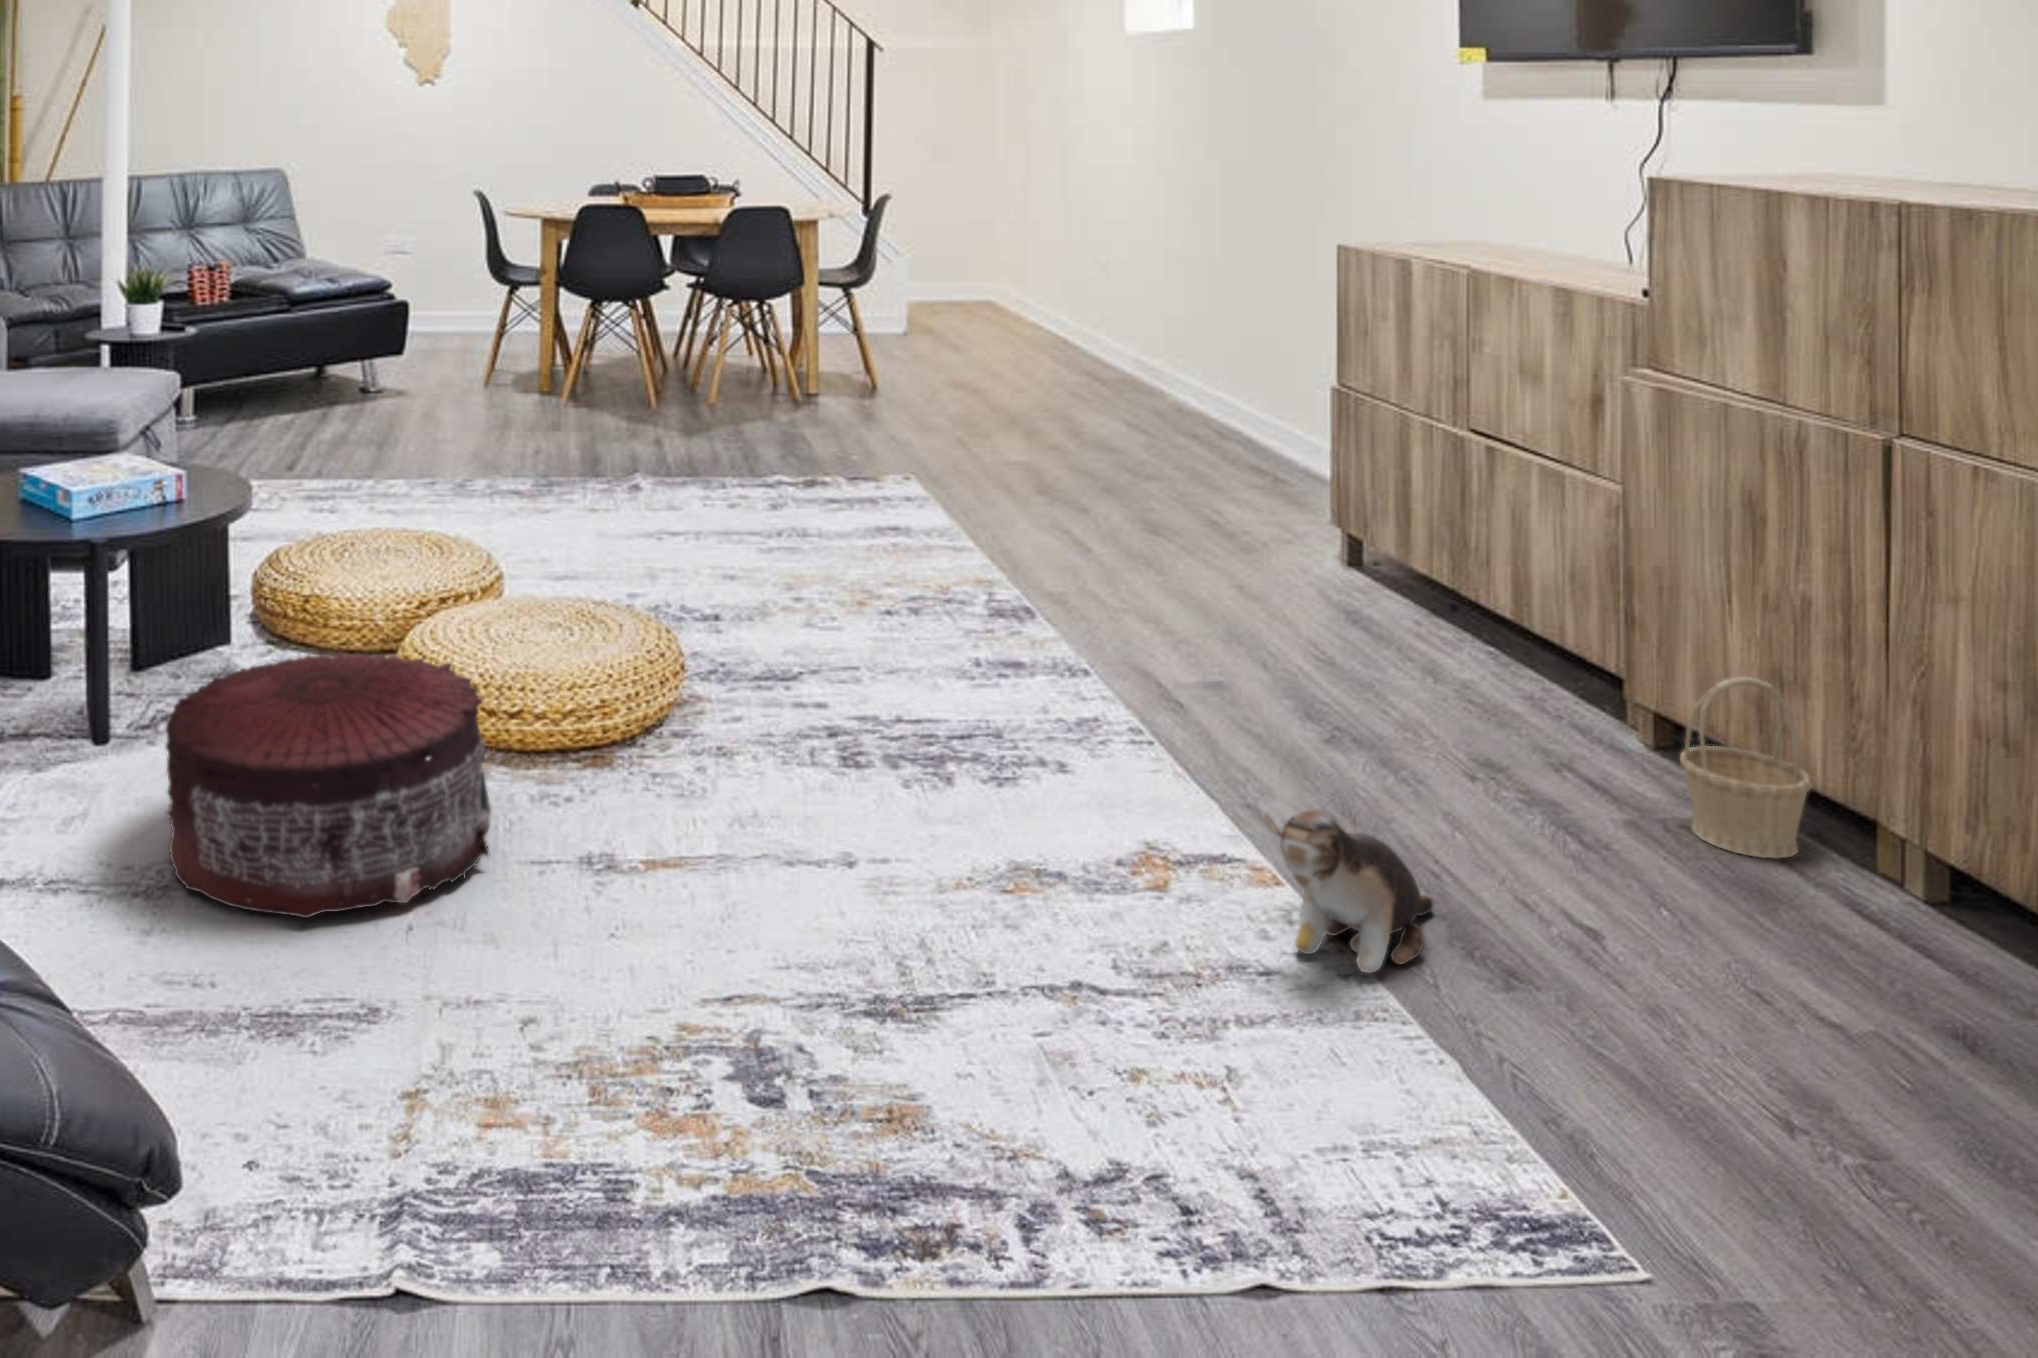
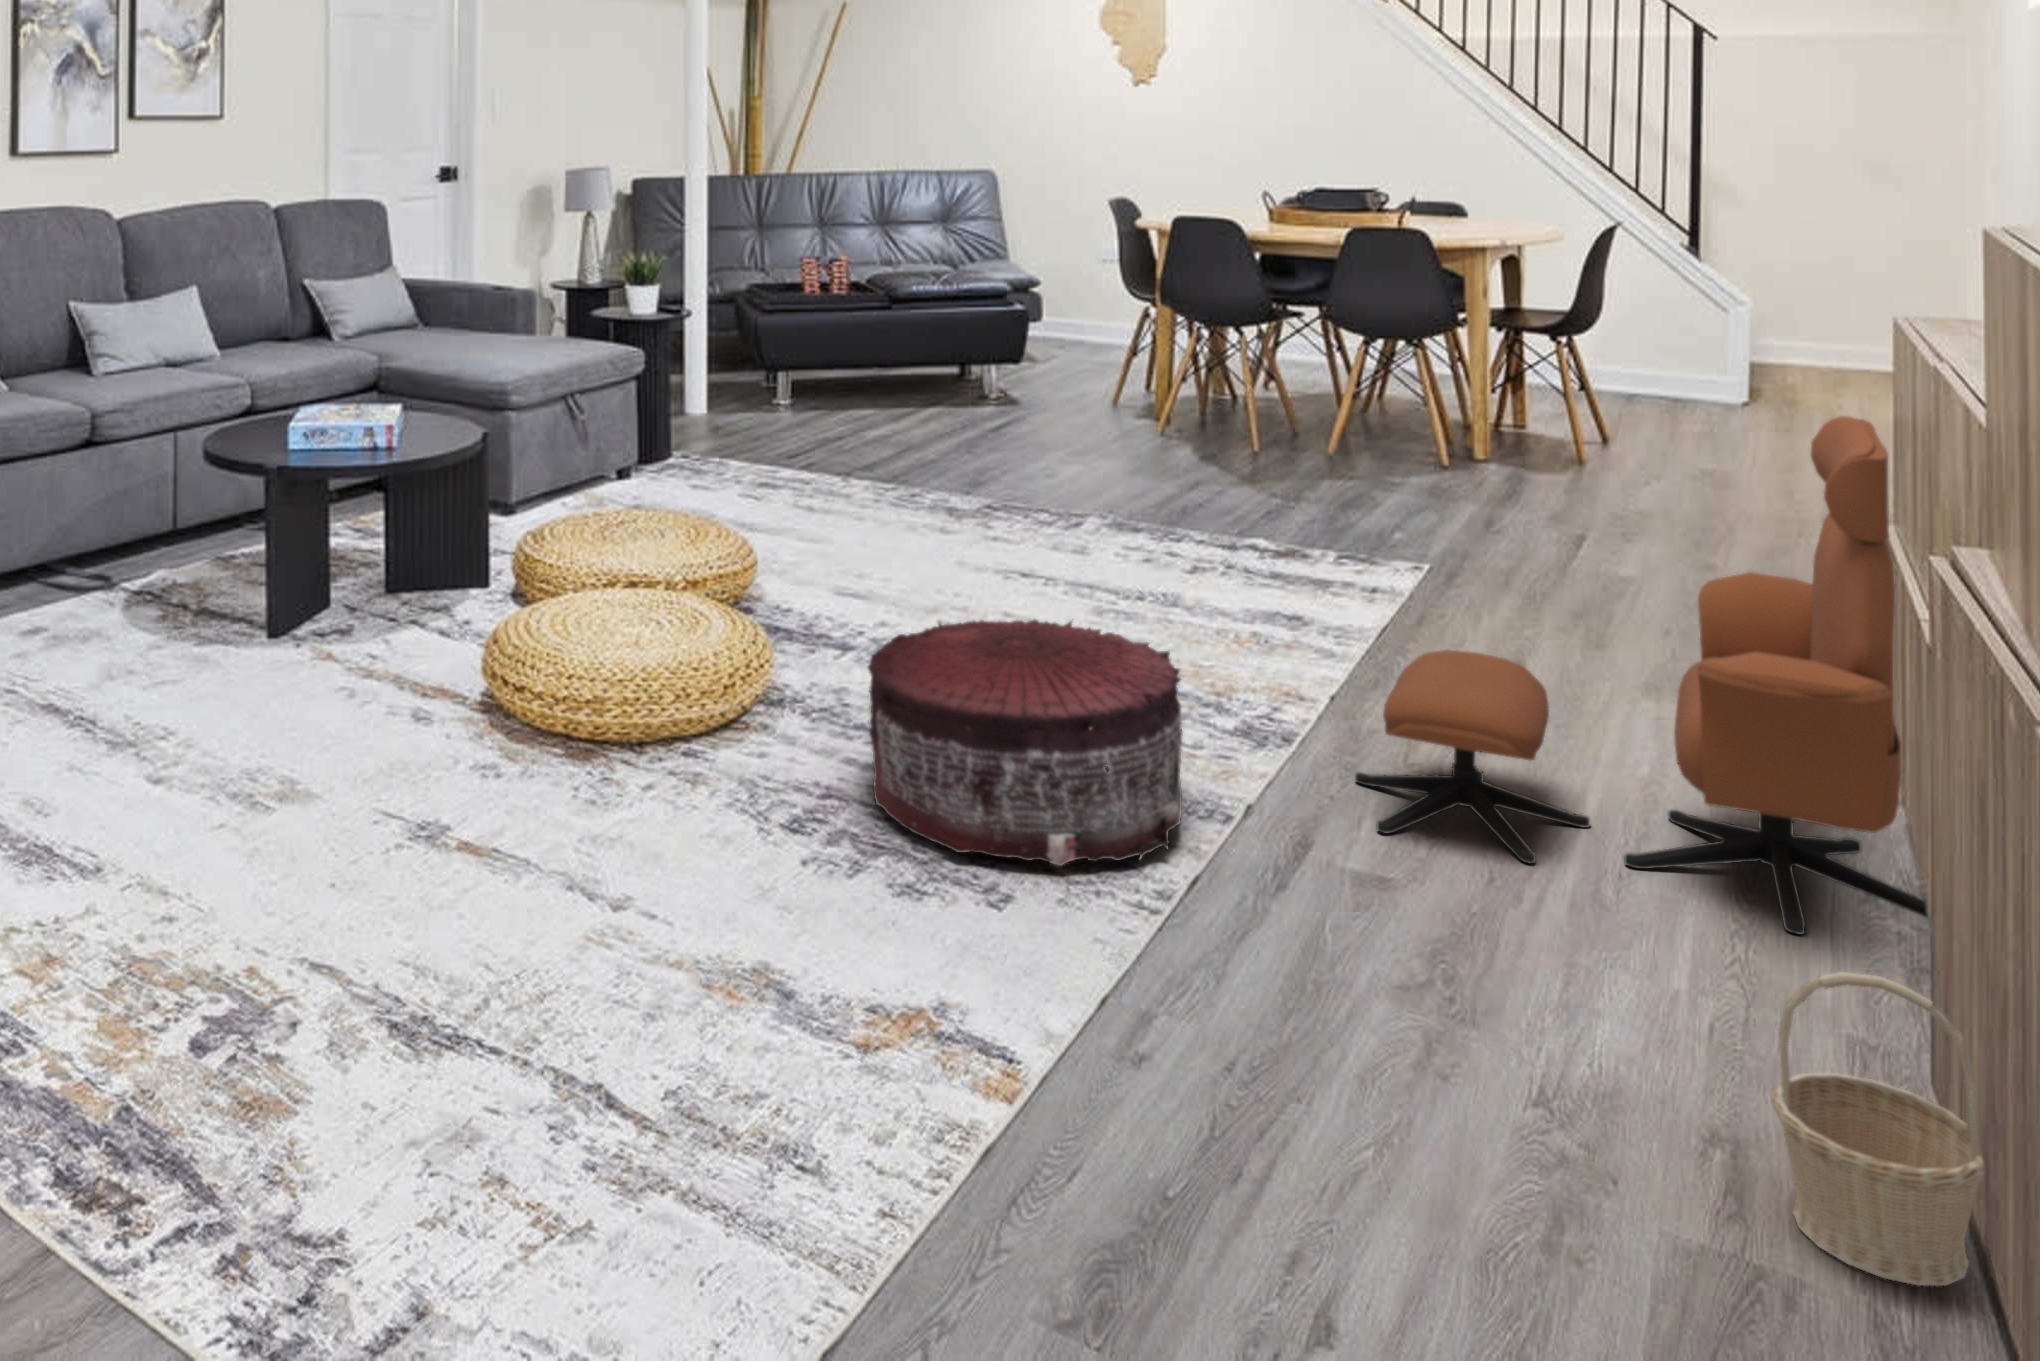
lounge chair: none [1121,336,1519,685] -> present [1355,416,1928,935]
pouf: present [166,650,491,918] -> present [868,619,1183,866]
plush toy: present [1264,810,1433,973] -> none [829,924,1175,1169]

